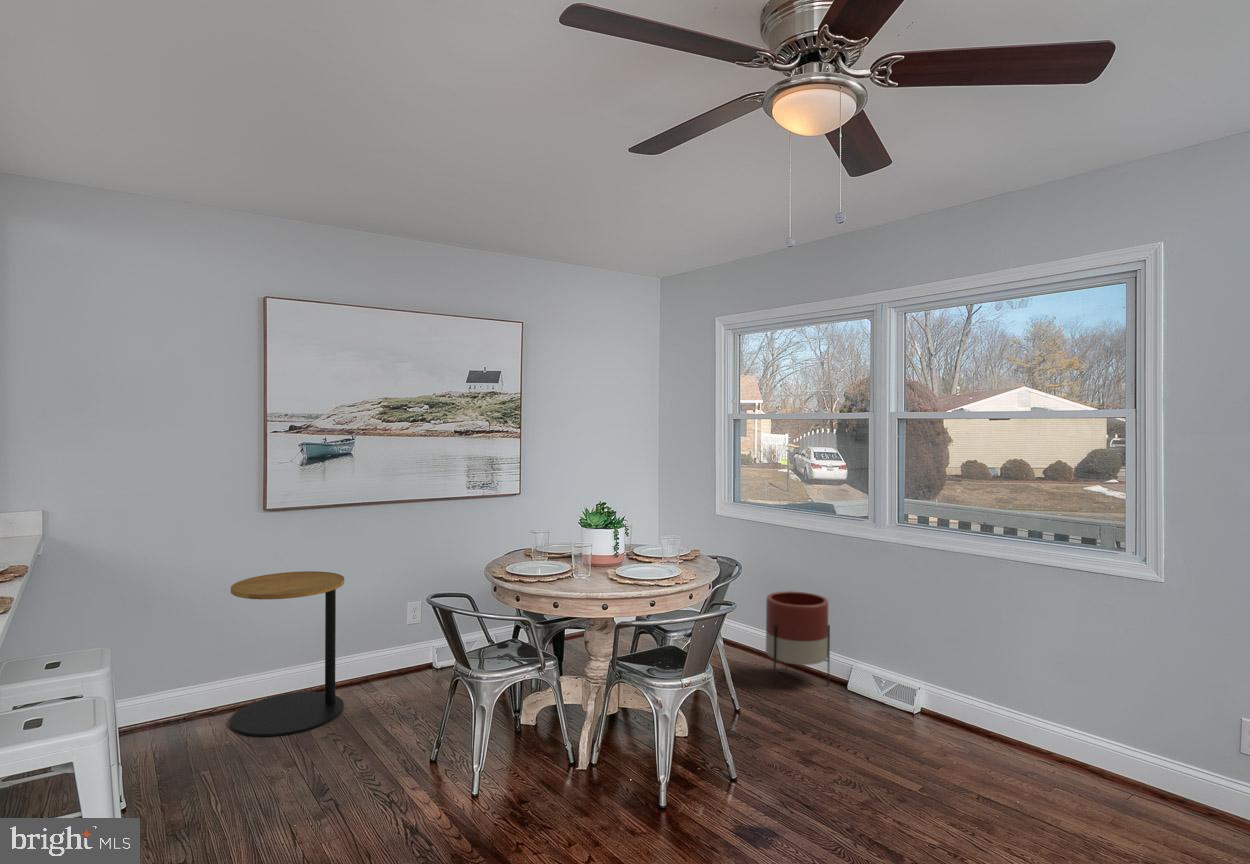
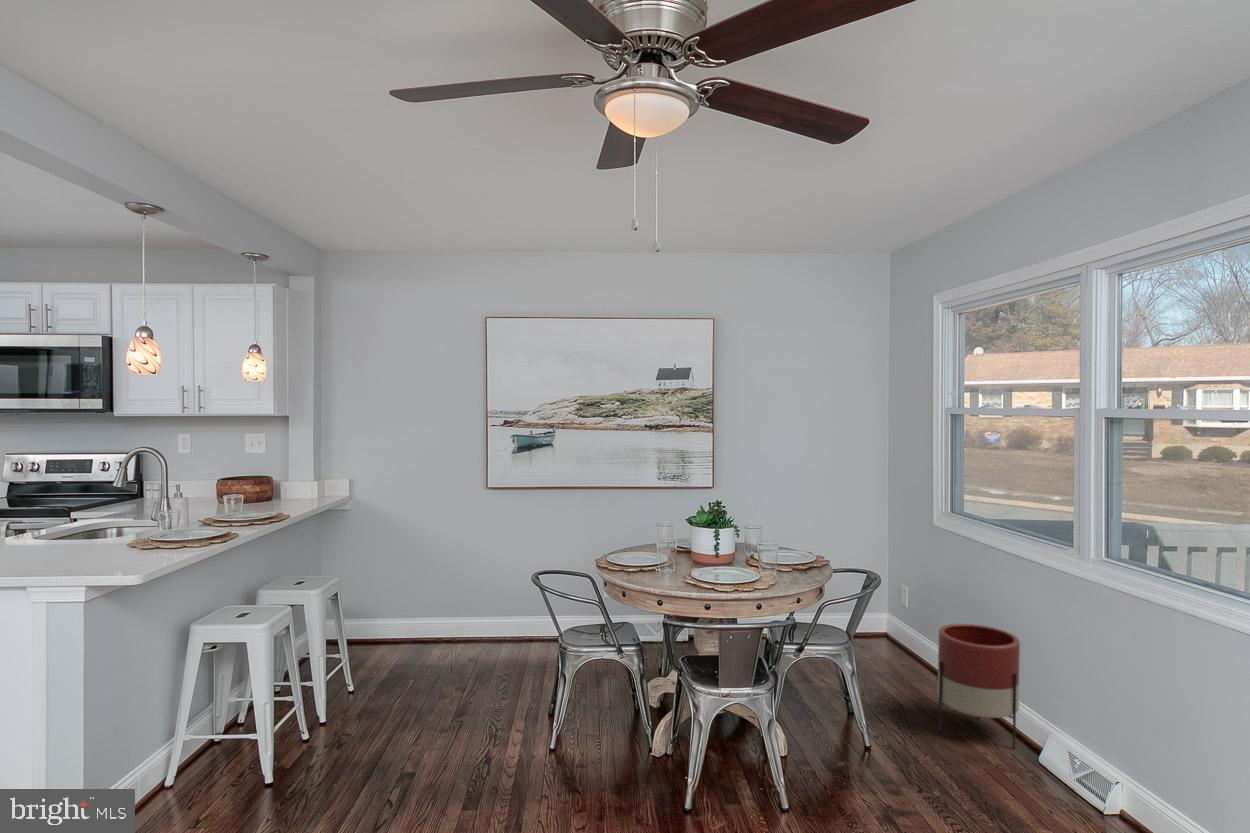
side table: present [230,571,344,737] -> none [447,540,531,669]

